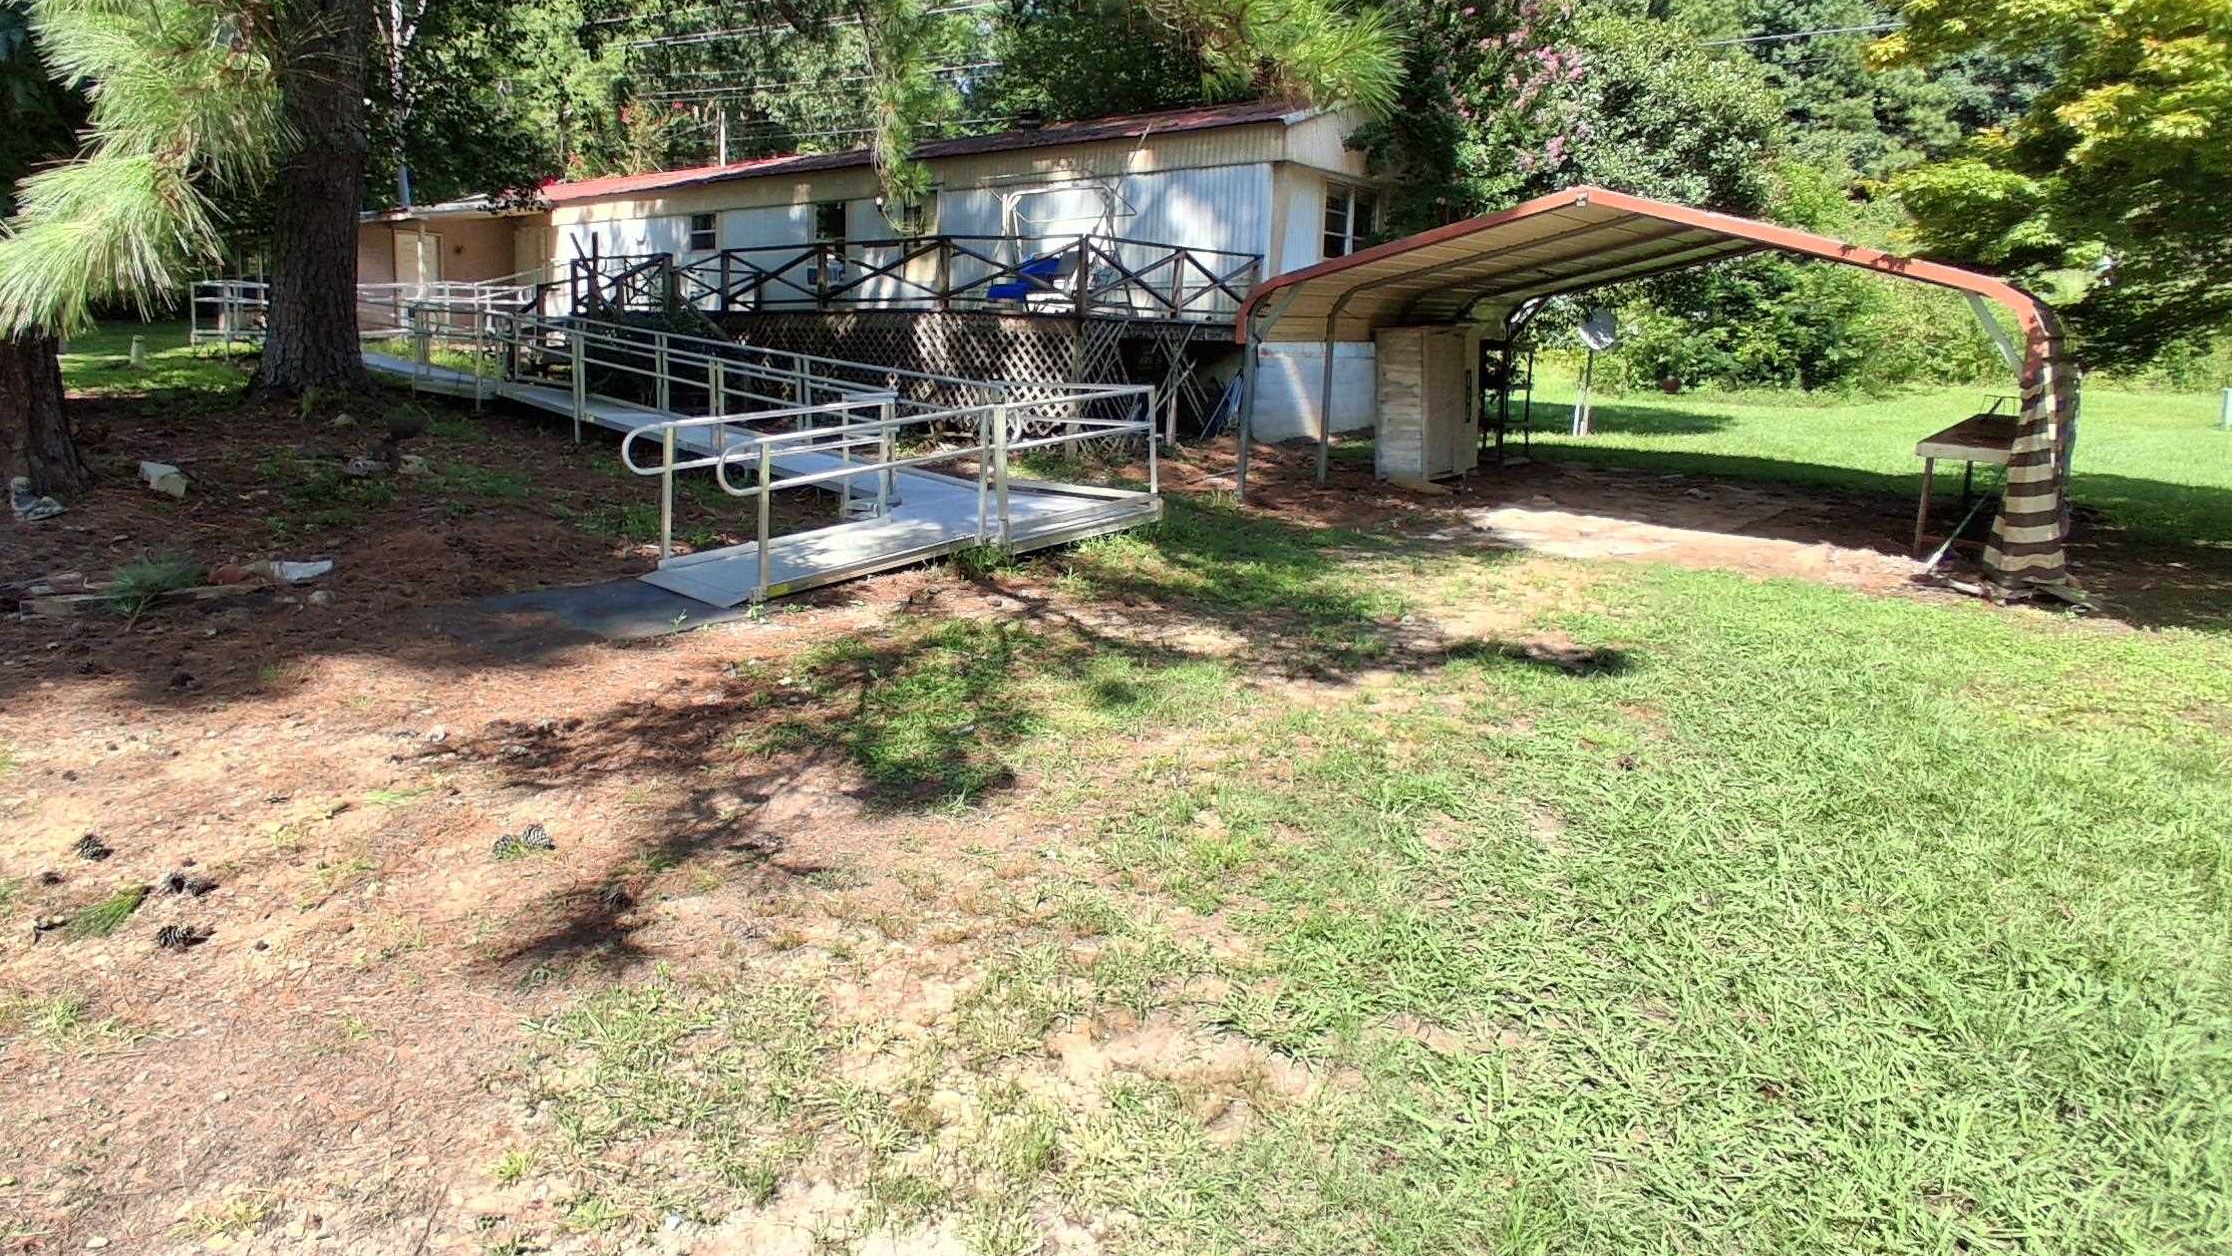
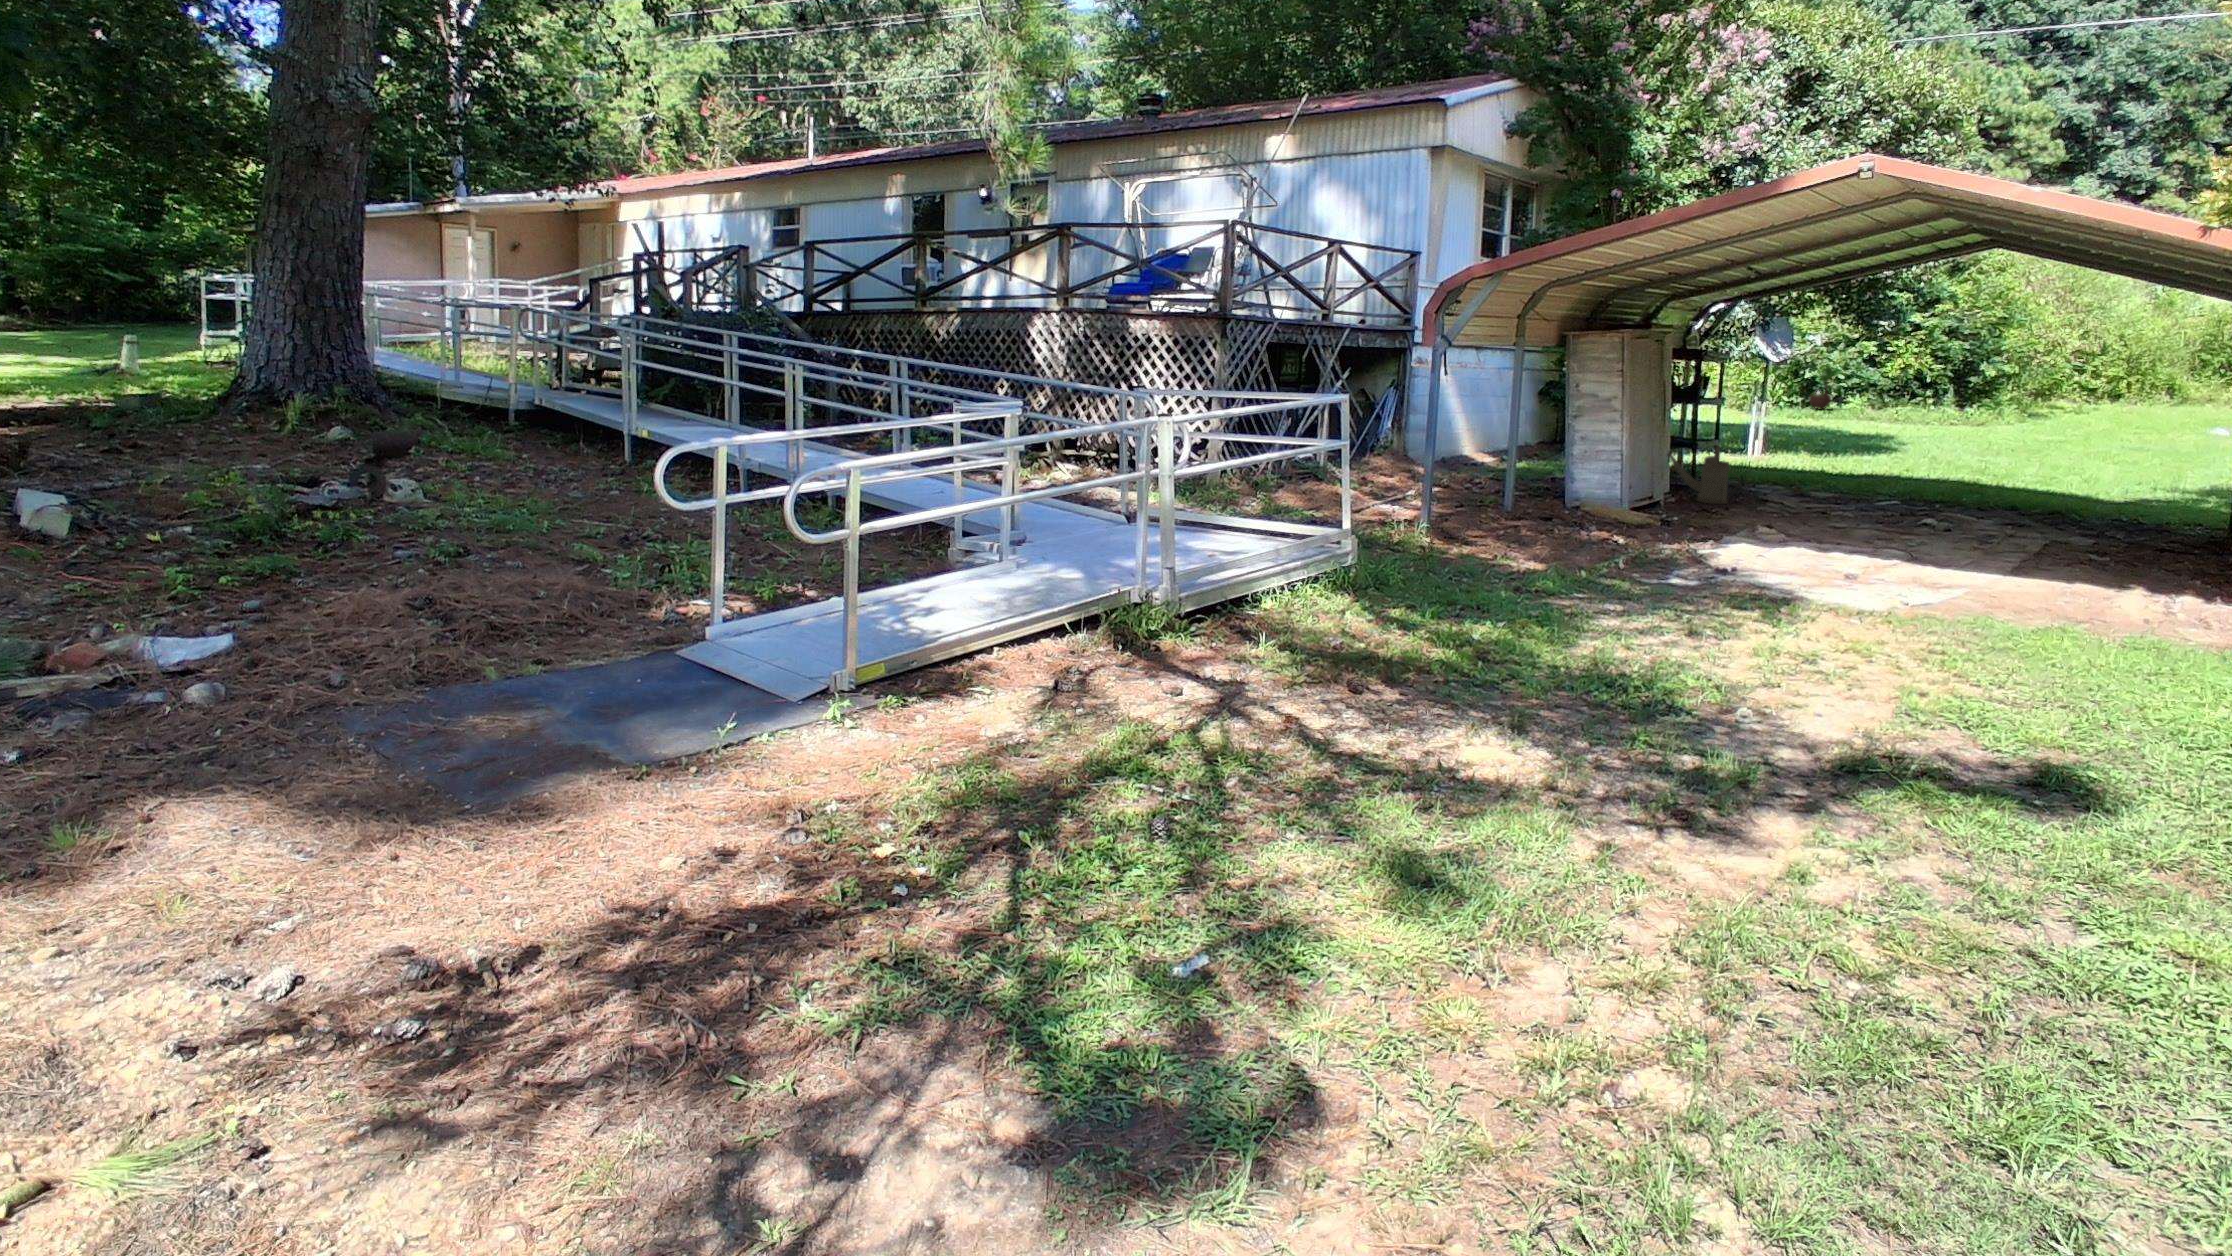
watering can: none [1455,428,1515,478] -> present [1667,446,1739,504]

